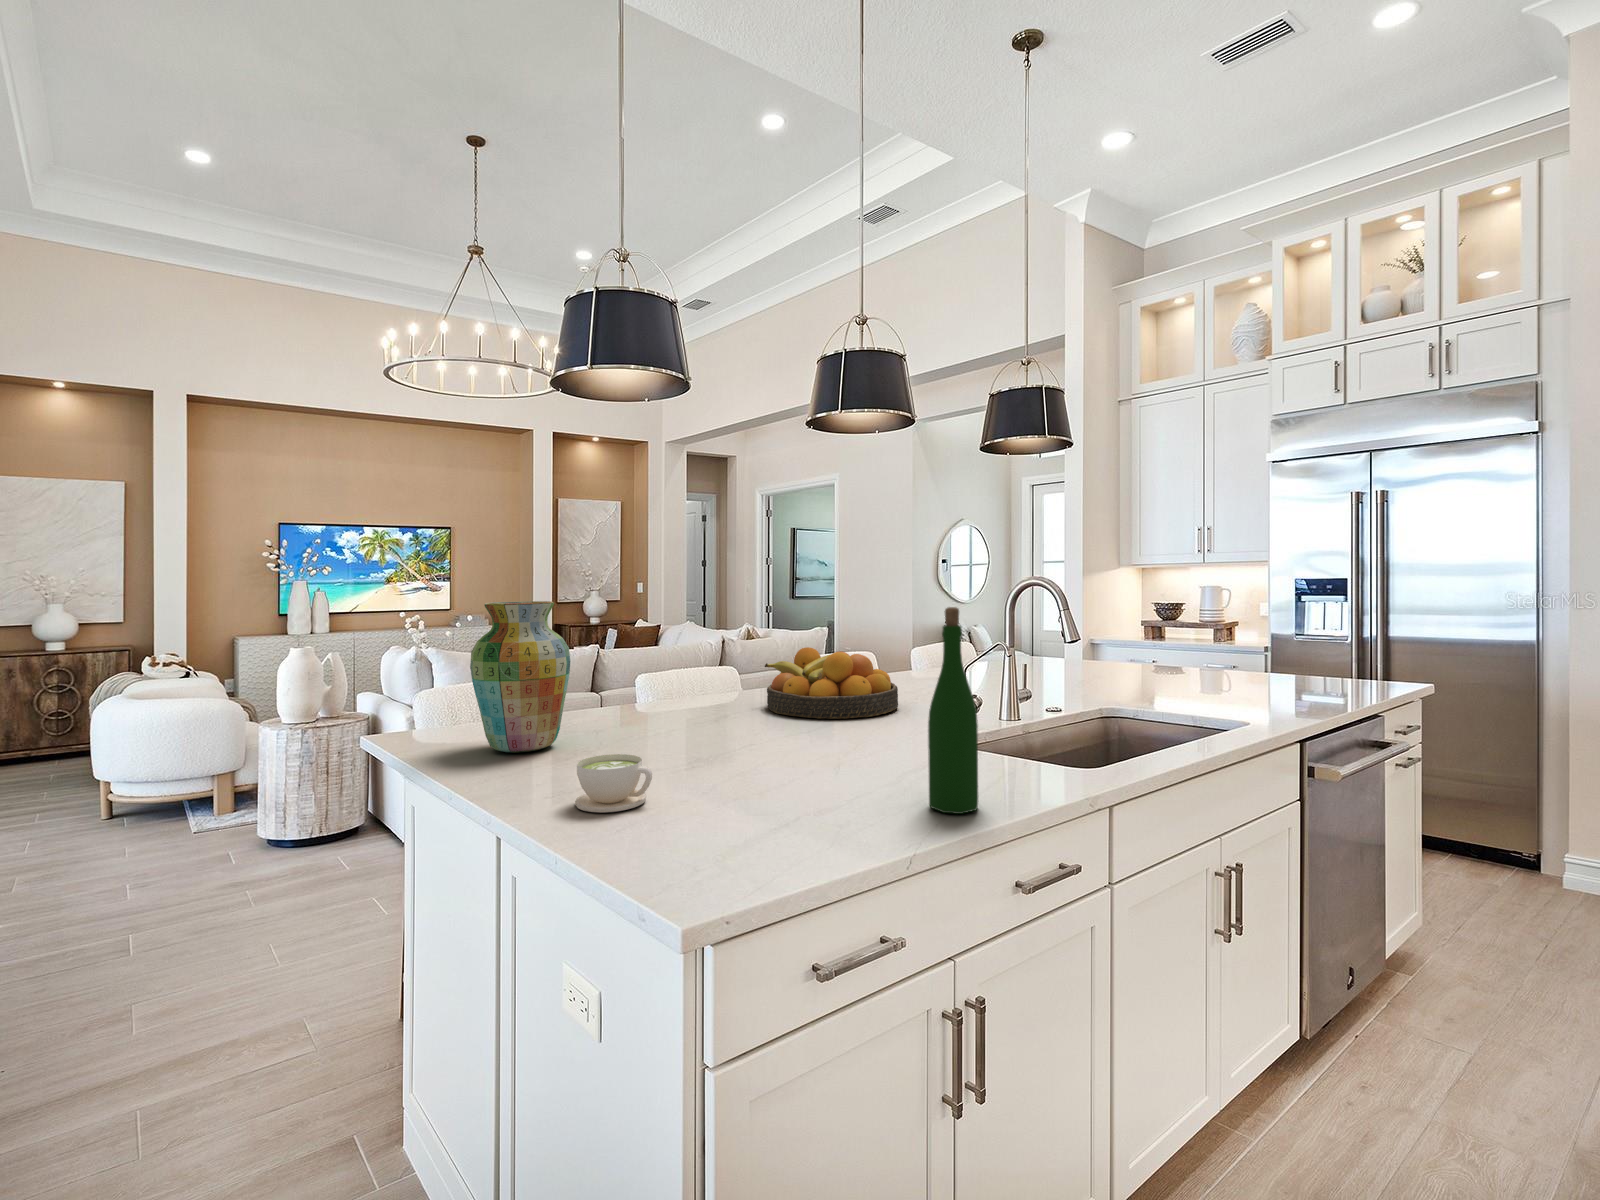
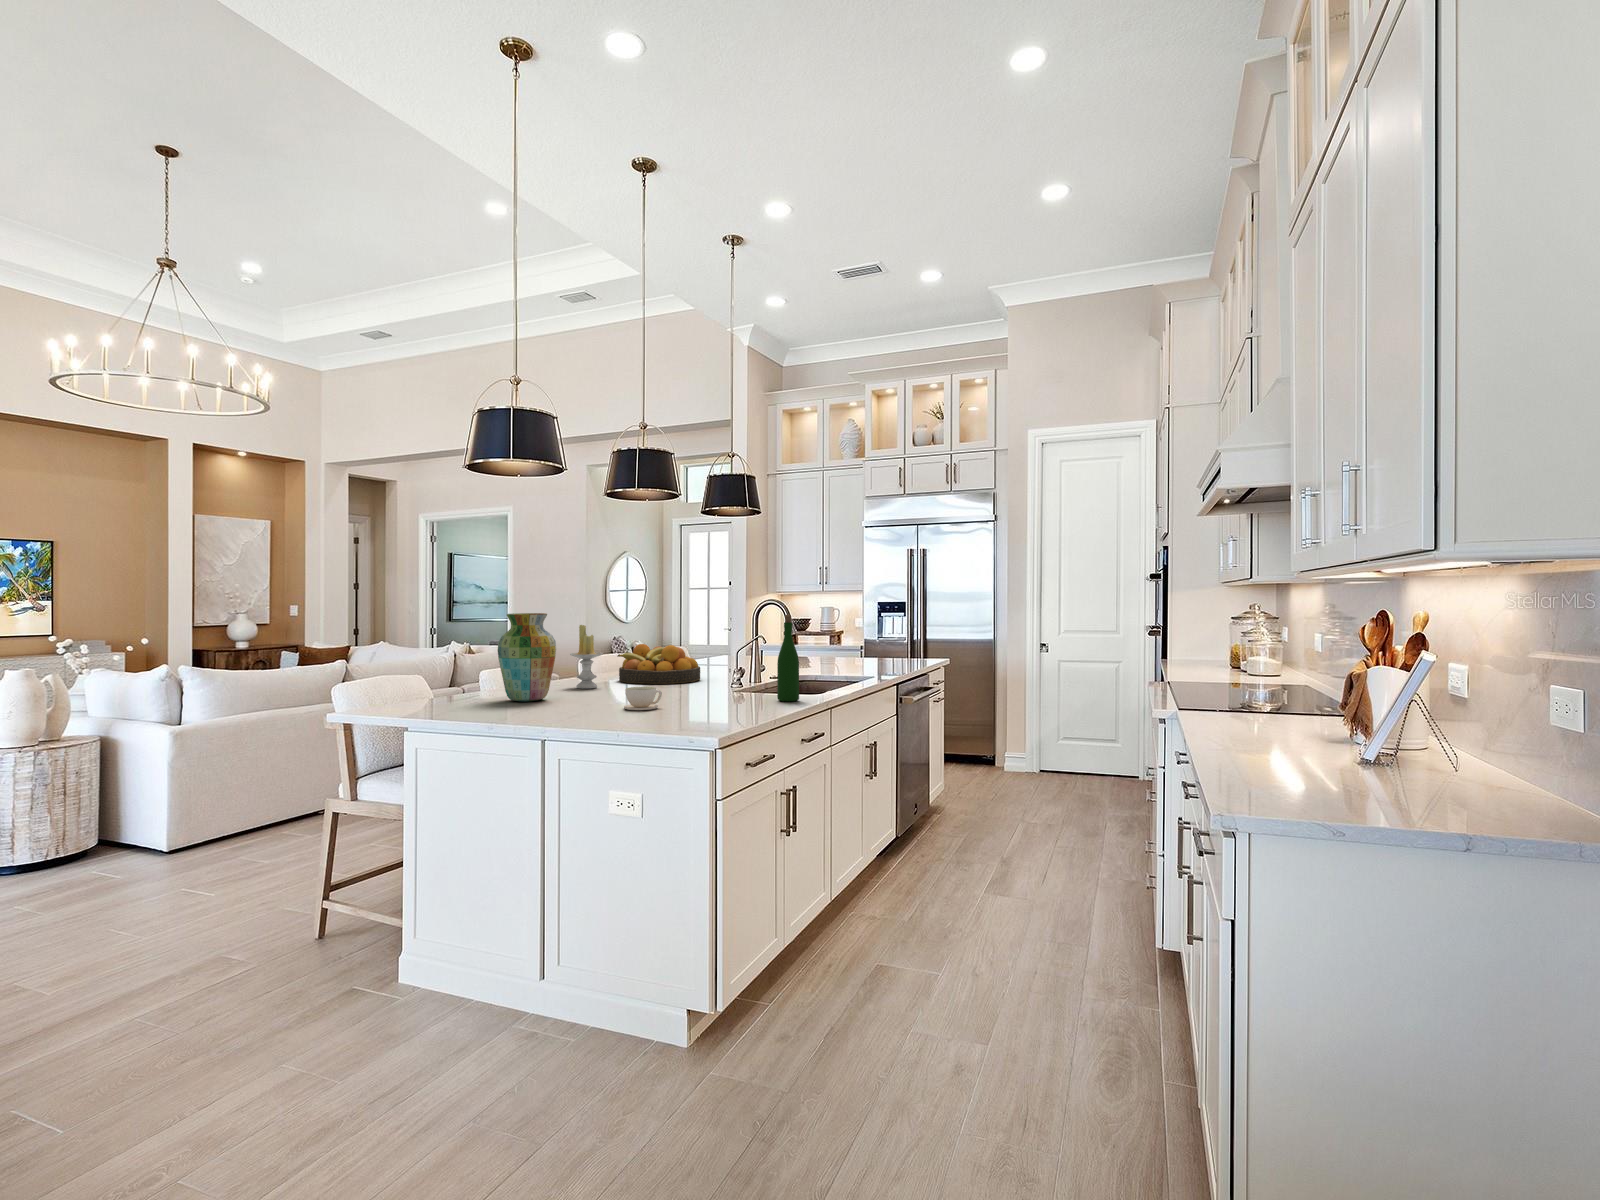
candle: none [661,618,714,722] -> present [570,625,603,689]

